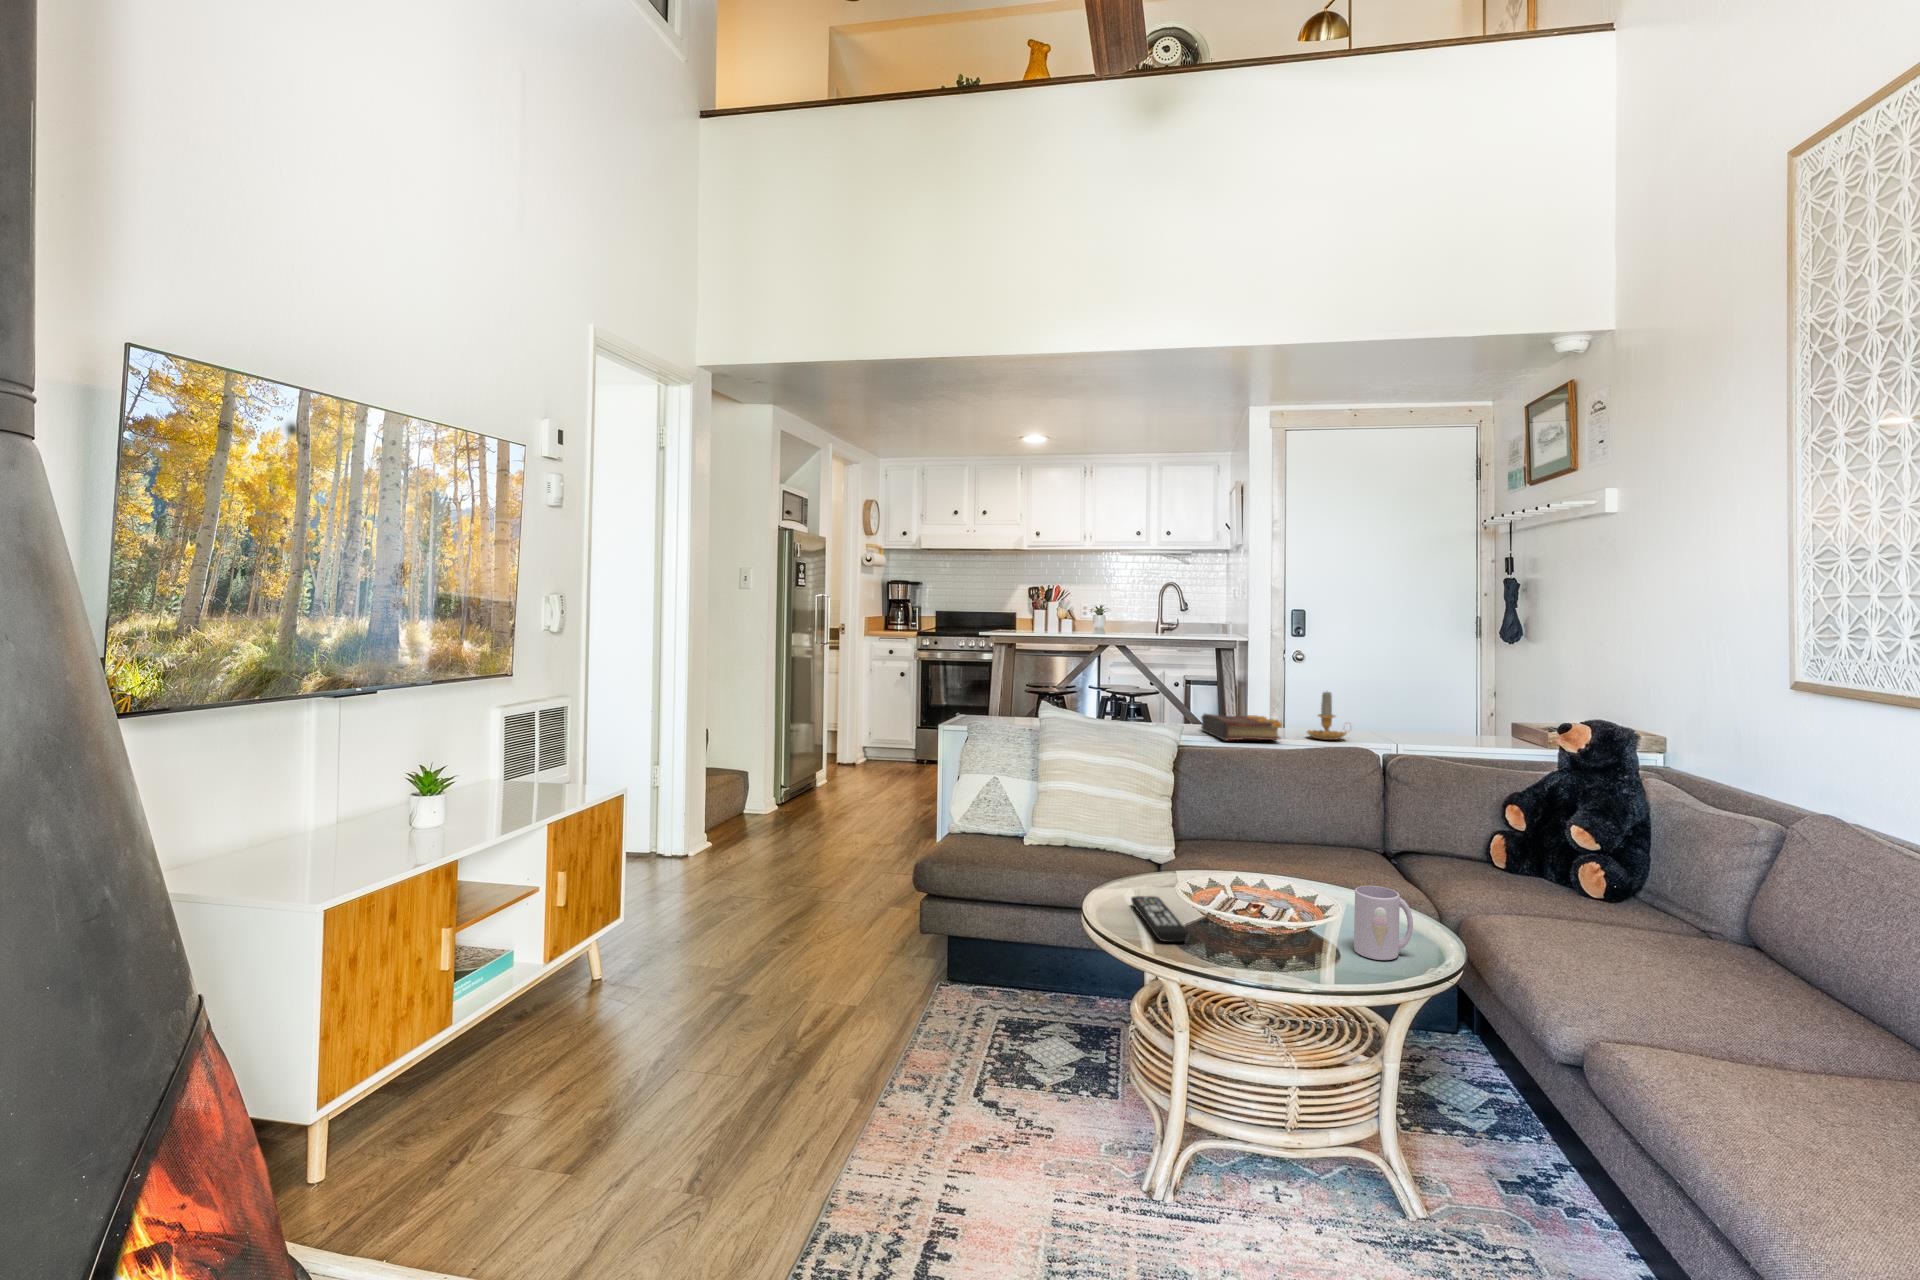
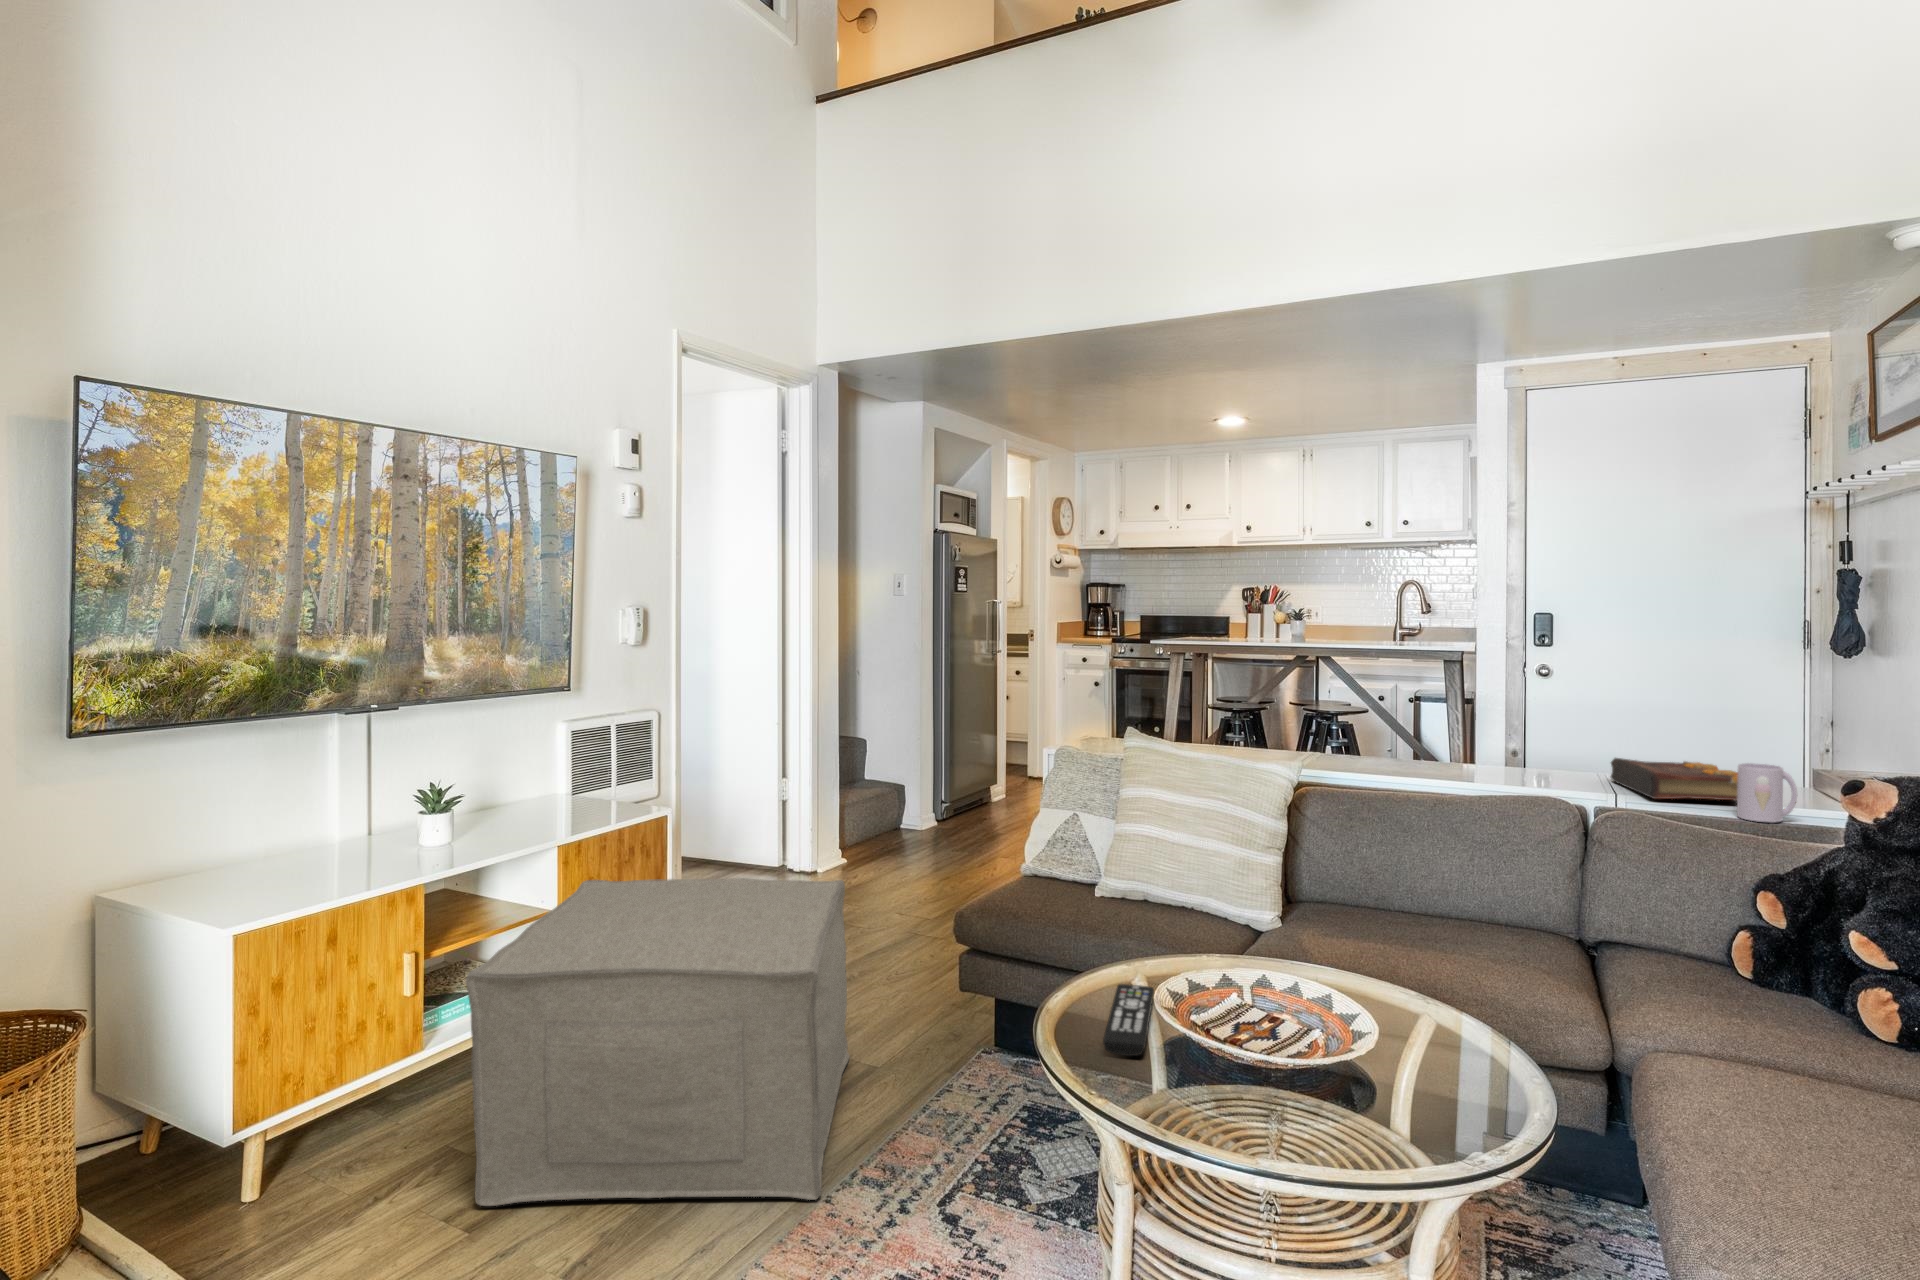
candle: present [1307,692,1347,740] -> none [1495,714,1563,781]
book: present [1201,714,1282,740] -> present [1611,758,1738,800]
ottoman: none [553,841,874,1149] -> present [466,878,849,1206]
mug: present [1354,886,1413,960] -> present [1737,763,1797,823]

